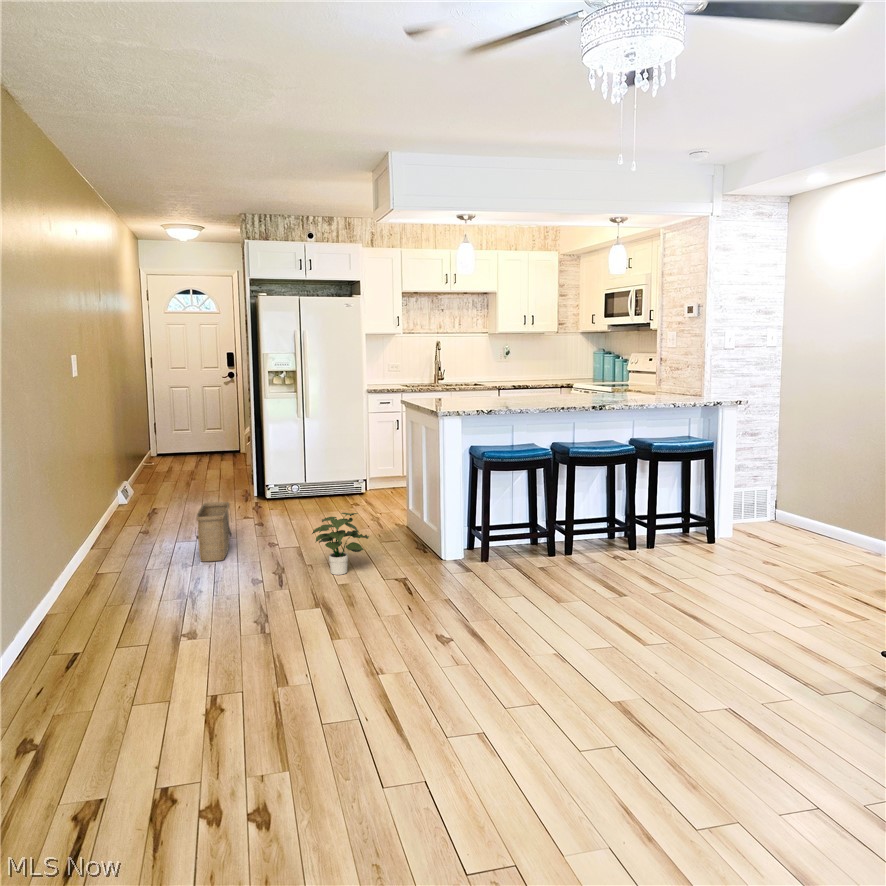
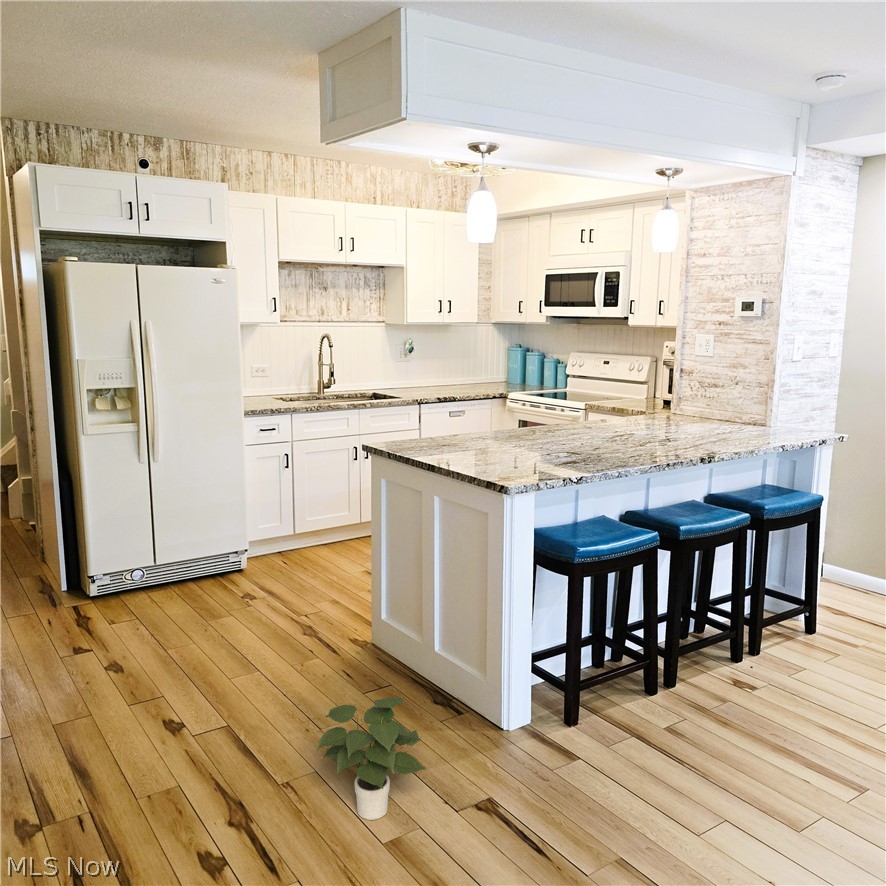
basket: present [196,502,231,562] -> none [41,676,120,830]

